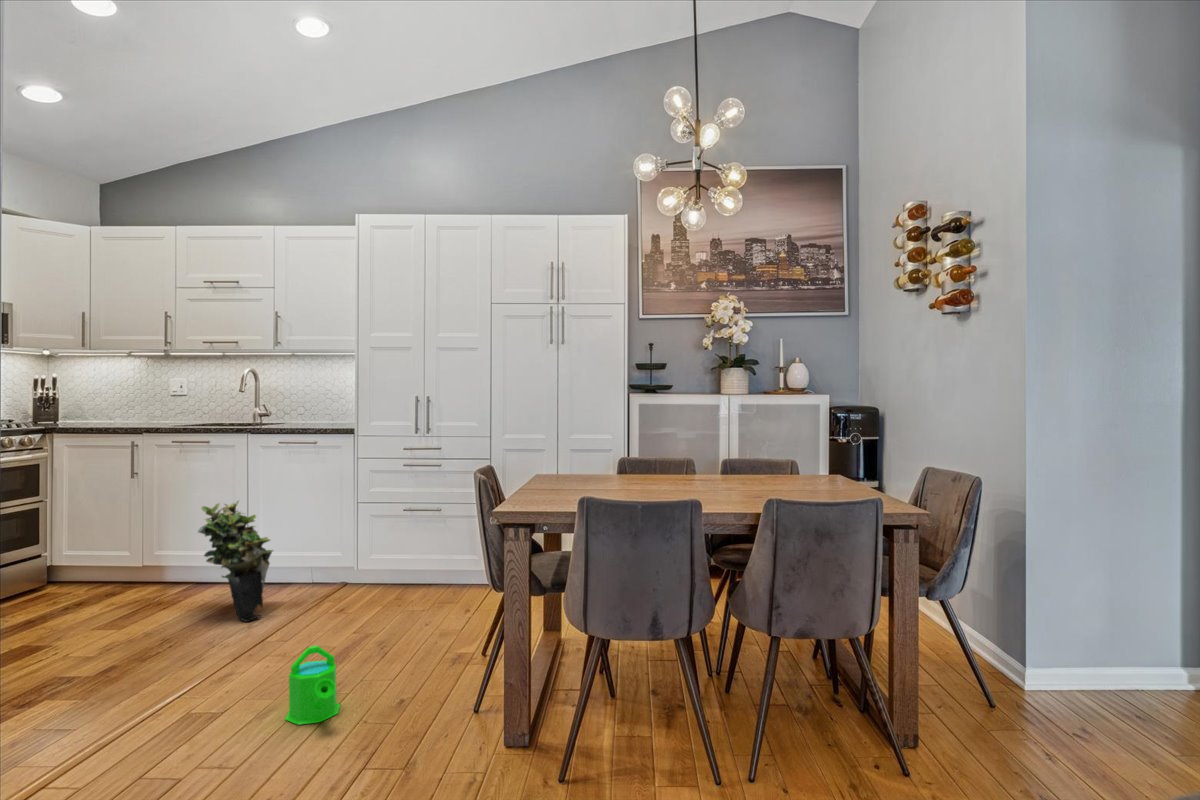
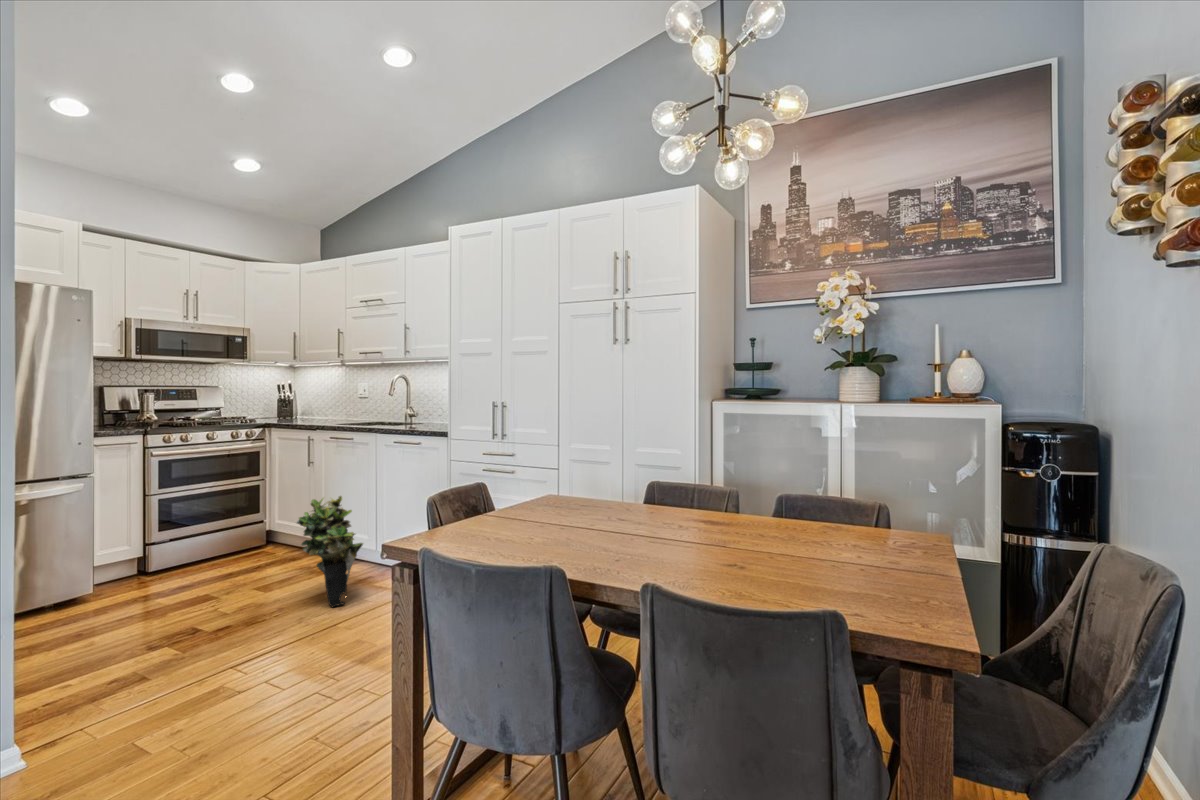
watering can: present [285,645,340,725] -> none [208,669,273,752]

